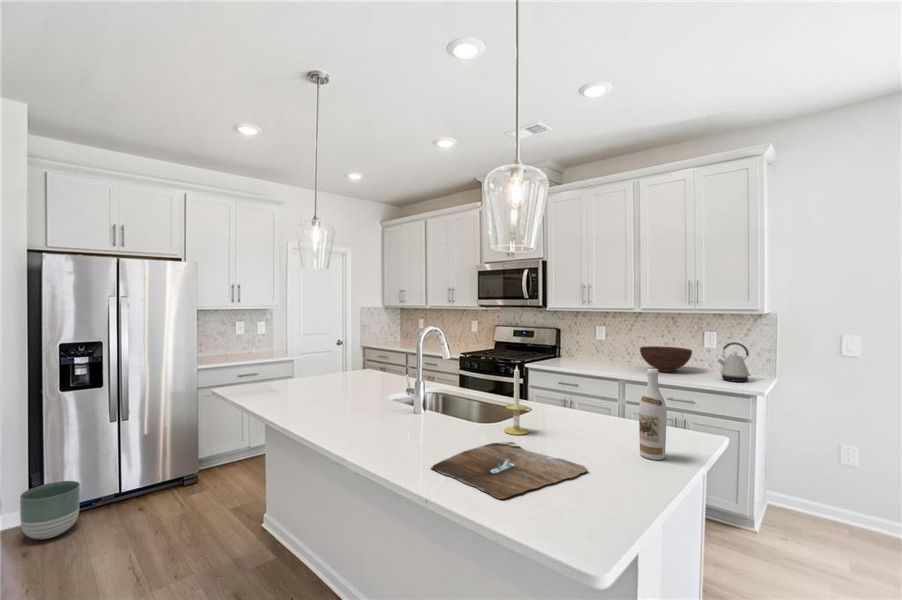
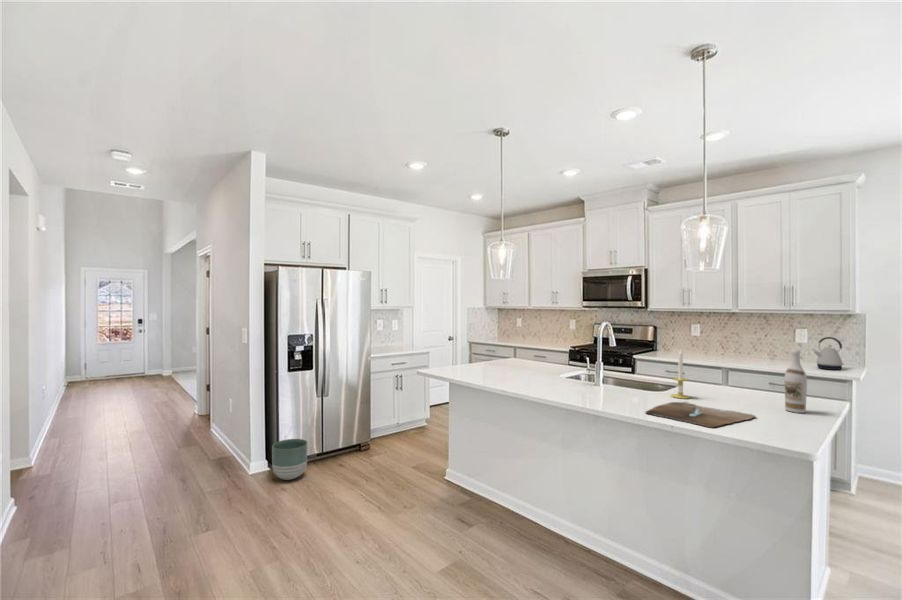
fruit bowl: present [640,346,692,372] -> none [739,341,788,362]

